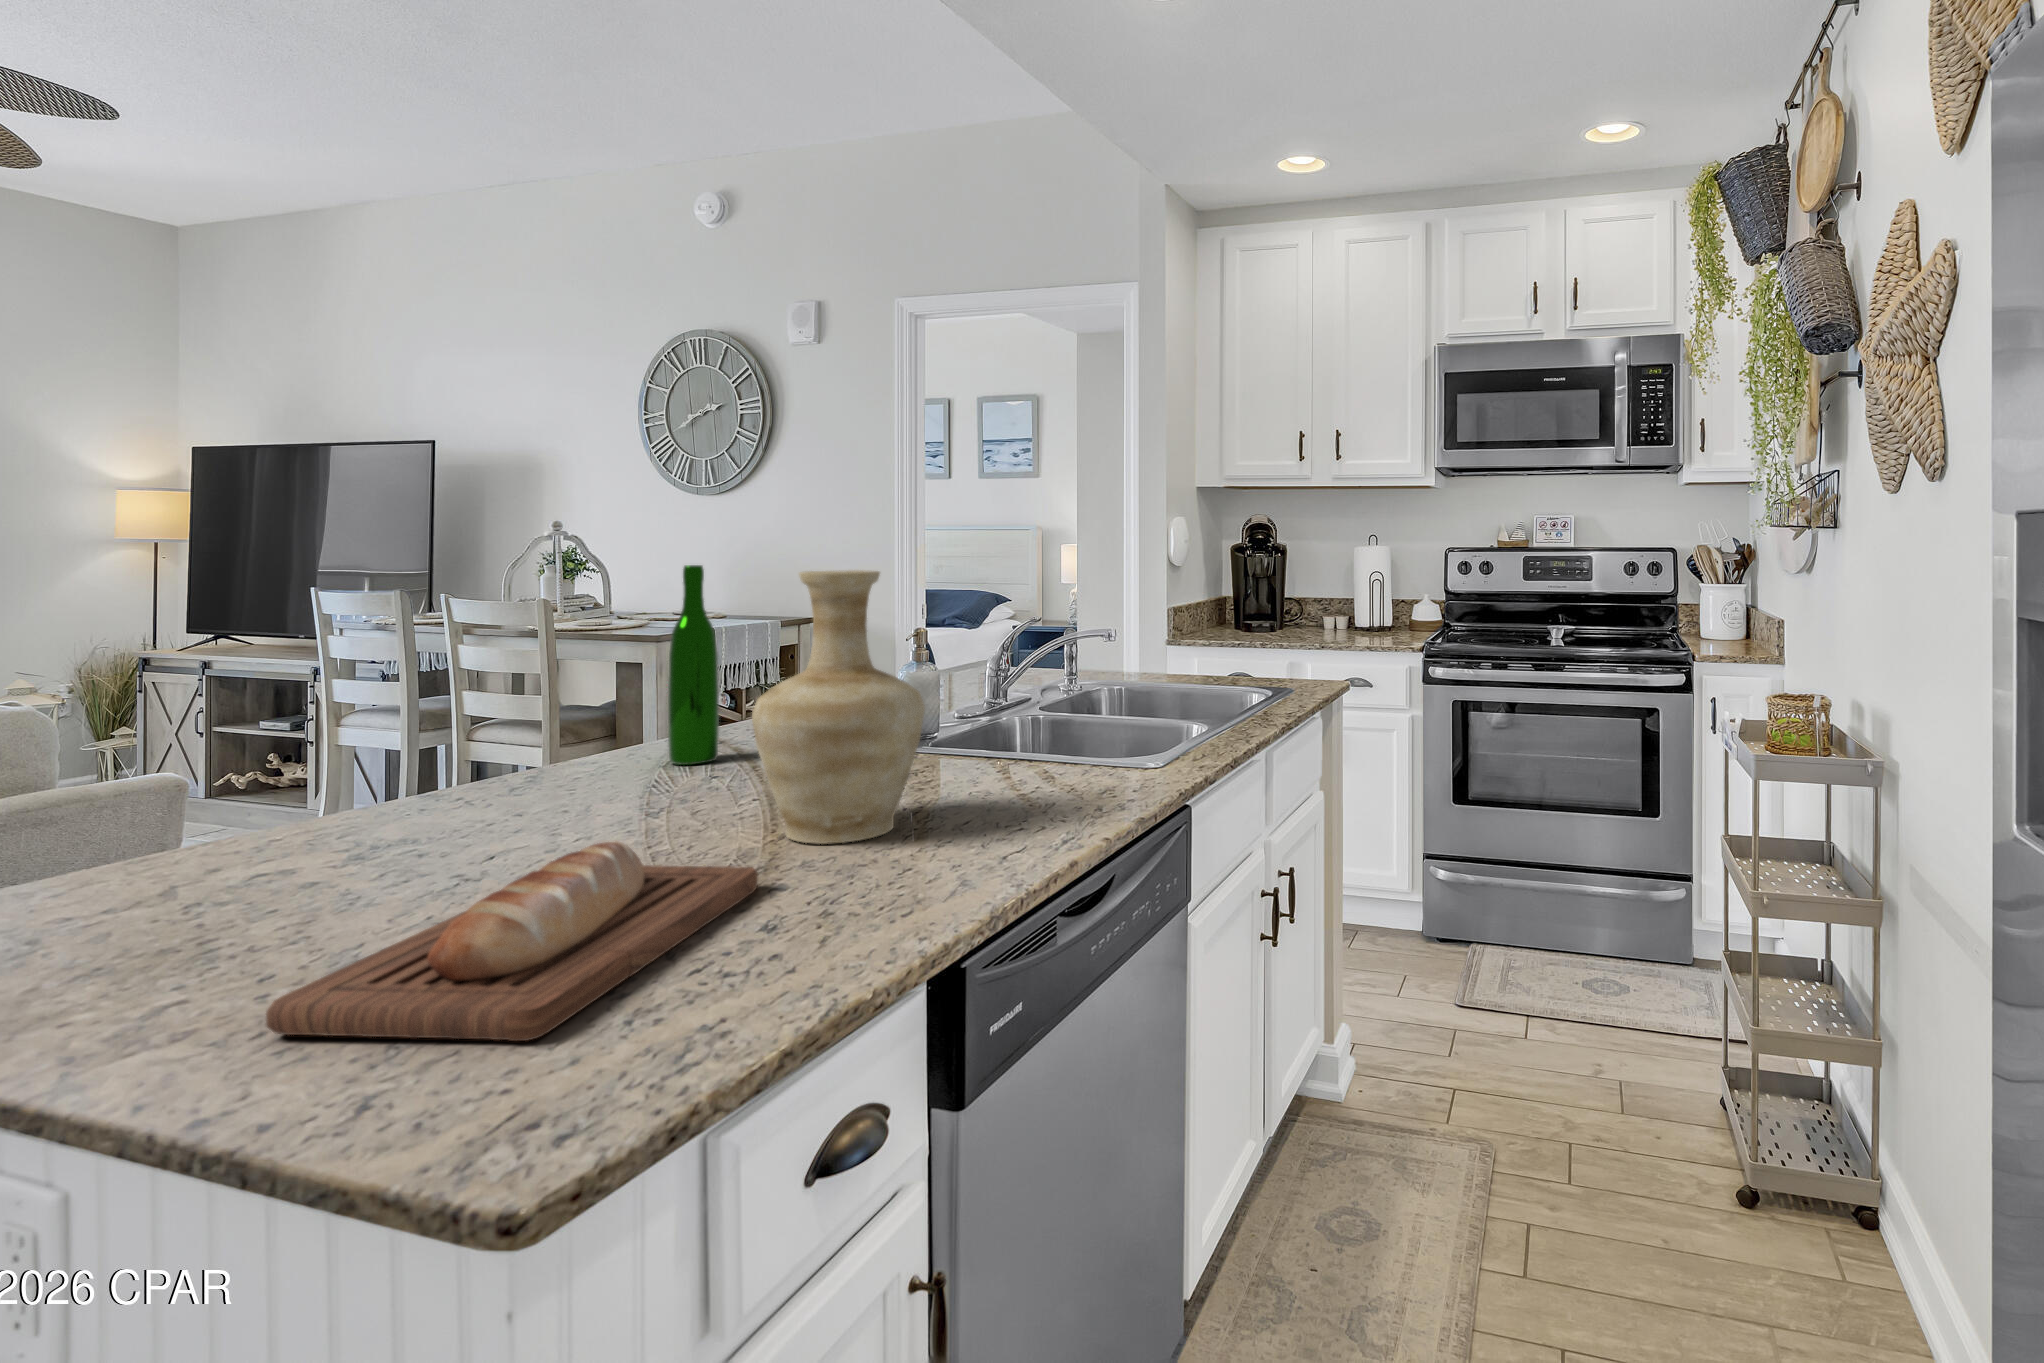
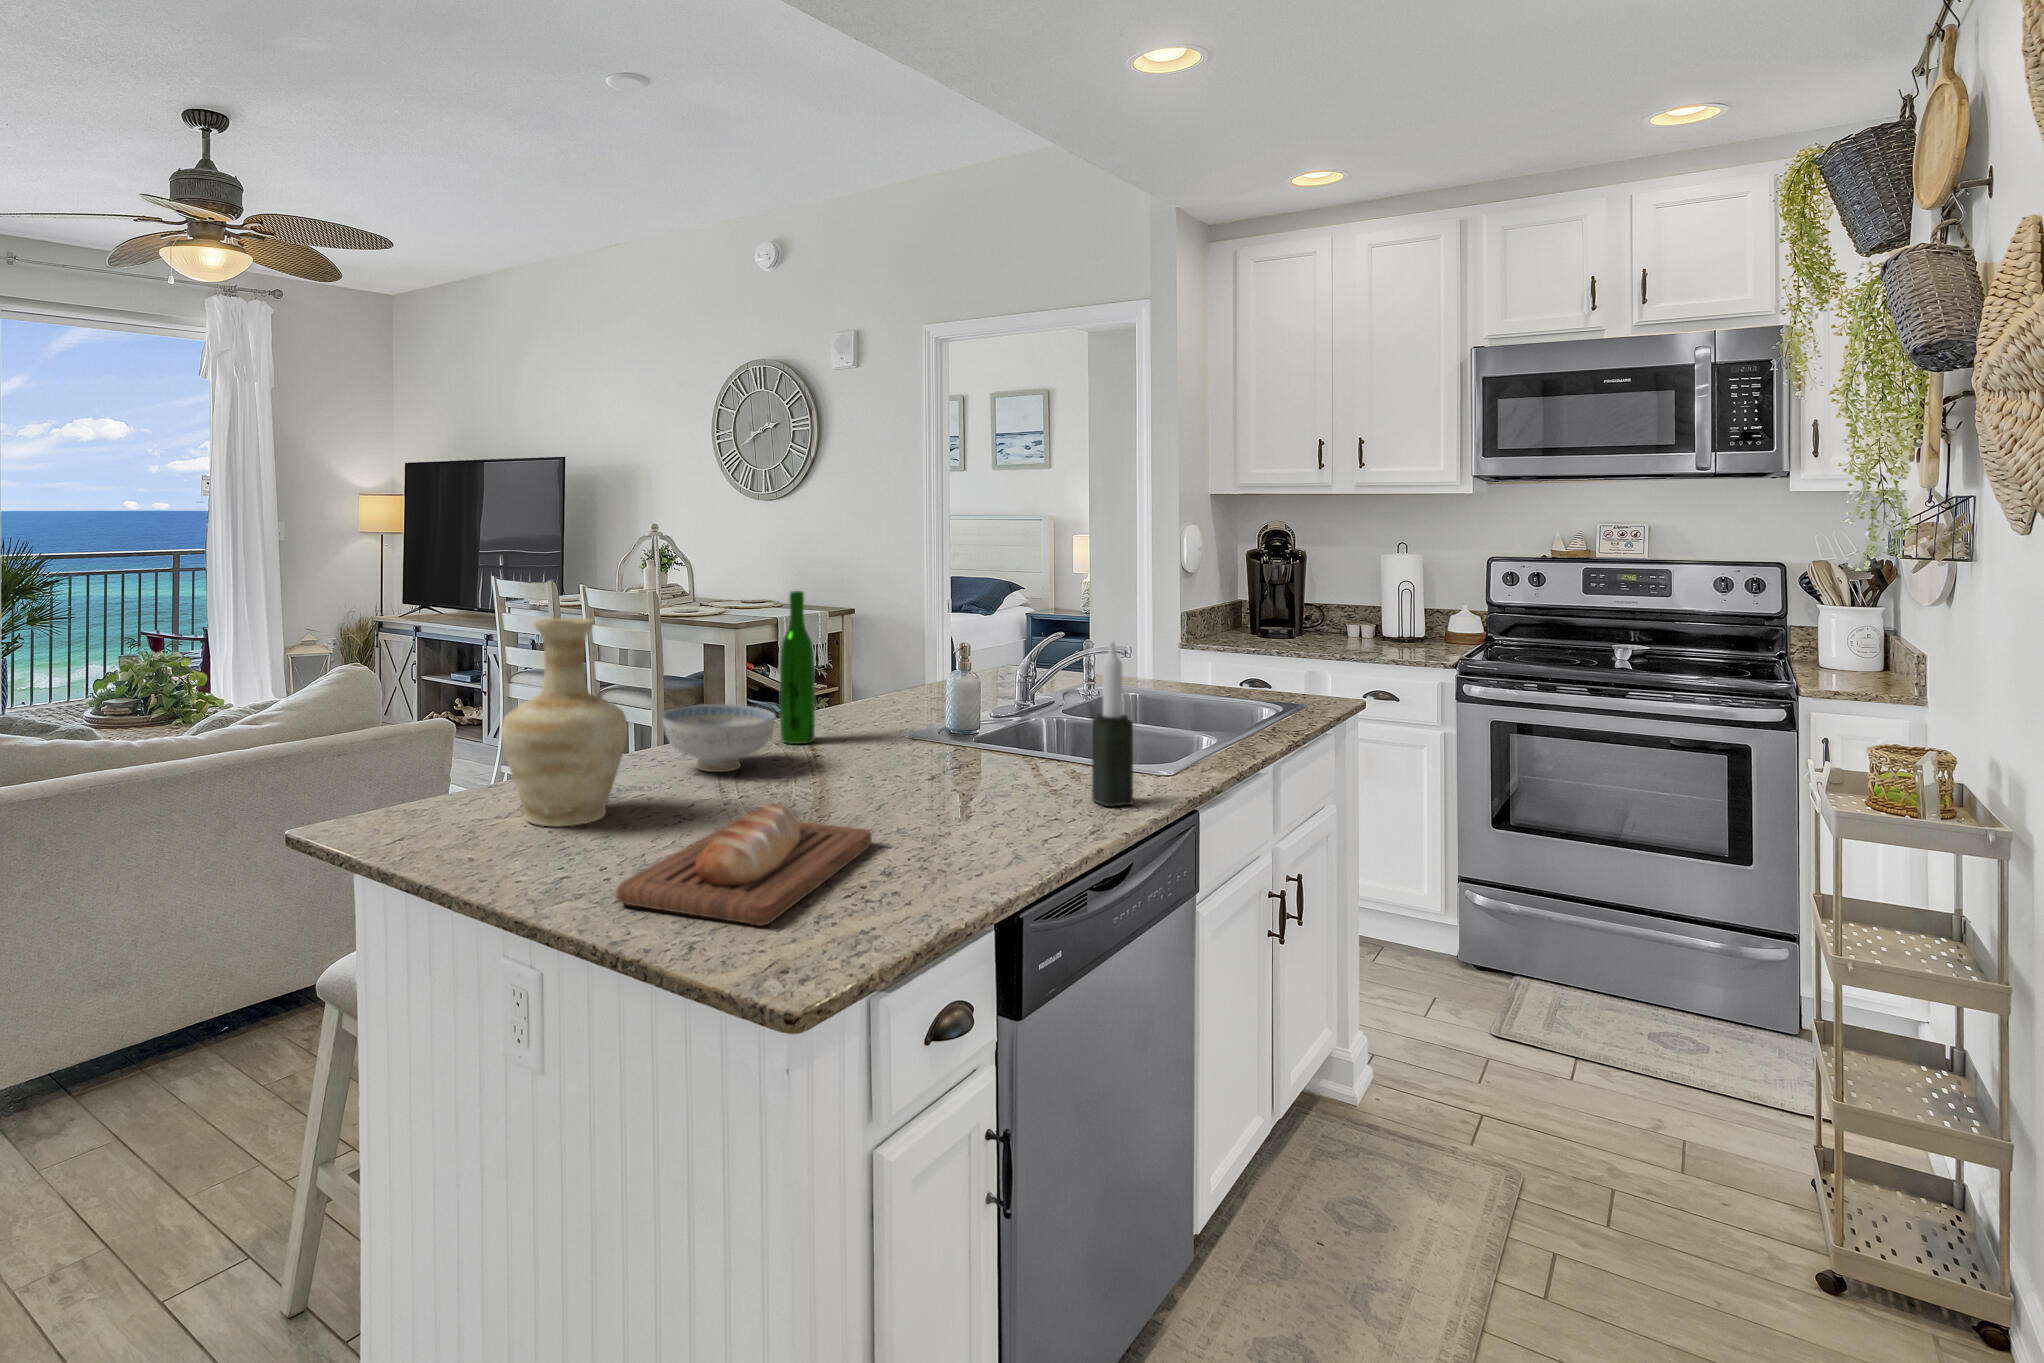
vase: present [752,570,925,844] -> present [501,618,628,826]
candle: none [1065,604,1114,809] -> present [1092,641,1133,807]
ceramic bowl: none [471,716,650,809] -> present [662,704,775,772]

